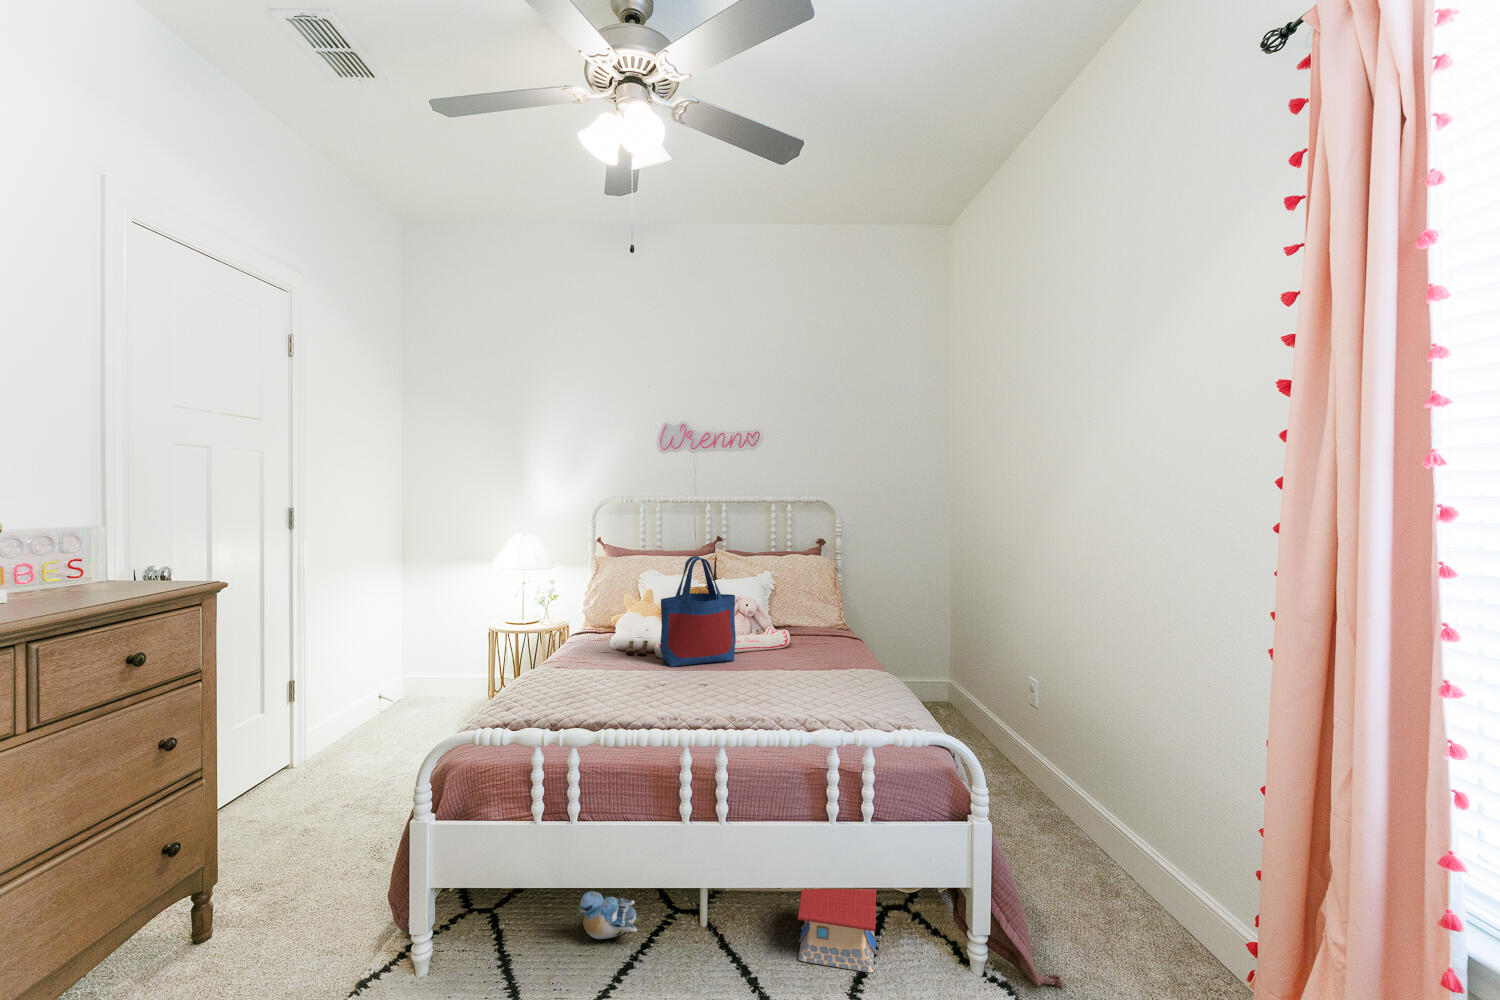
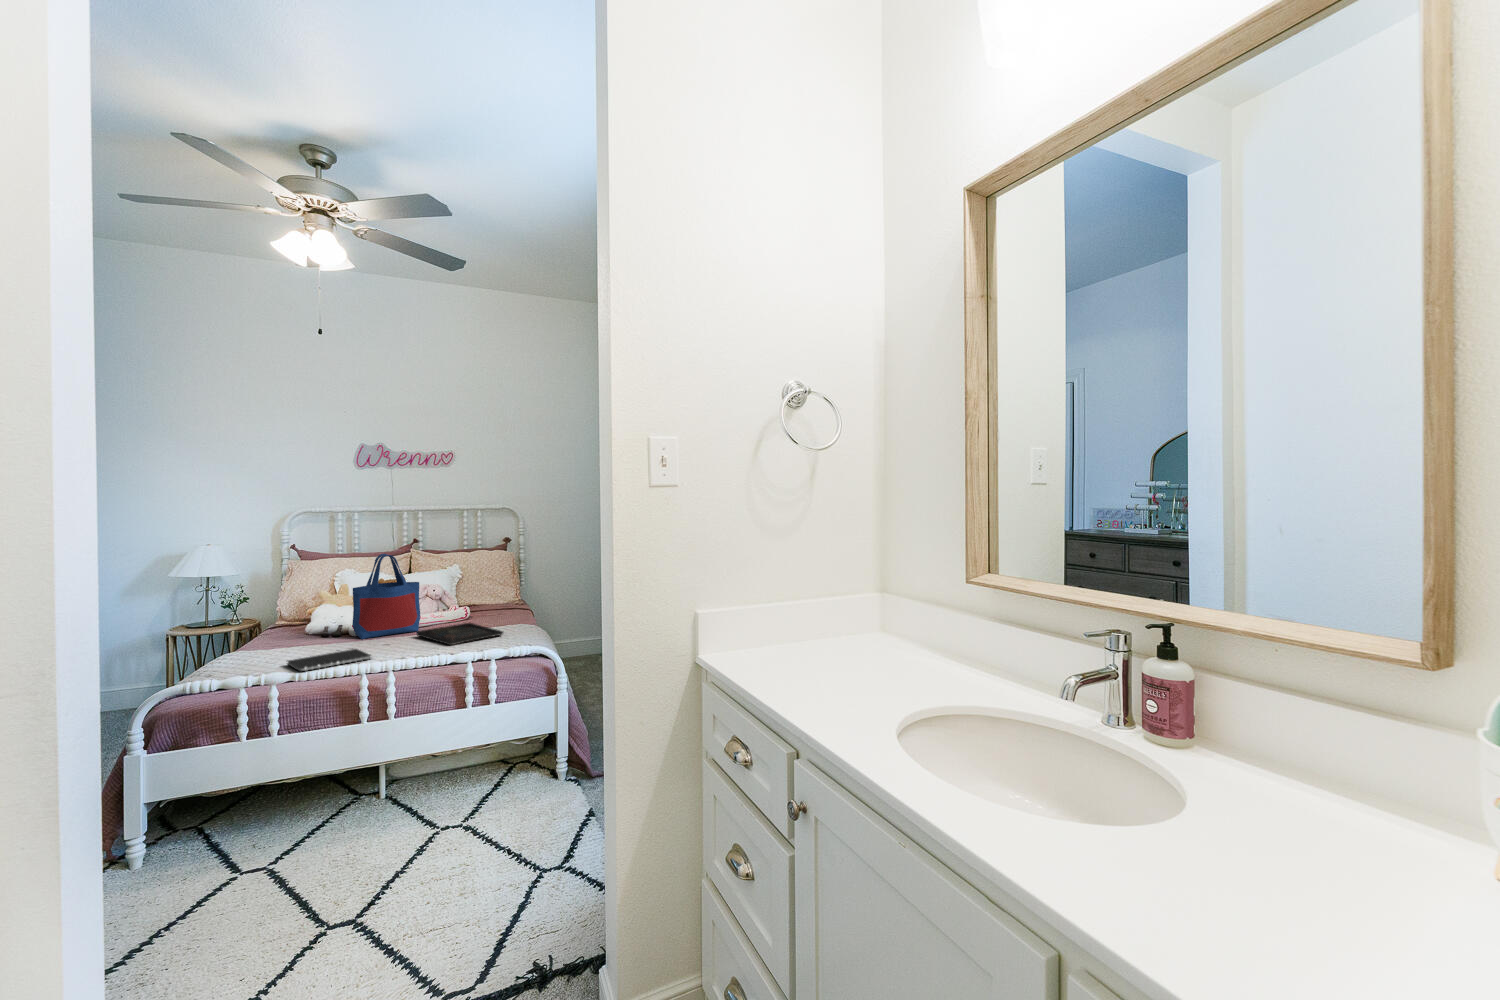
tray: none [736,656,852,696] -> present [417,623,503,645]
notebook: none [589,689,689,725] -> present [287,649,371,672]
toy house: present [798,889,877,973] -> none [449,746,508,801]
plush toy: present [577,891,643,939] -> none [278,788,334,820]

